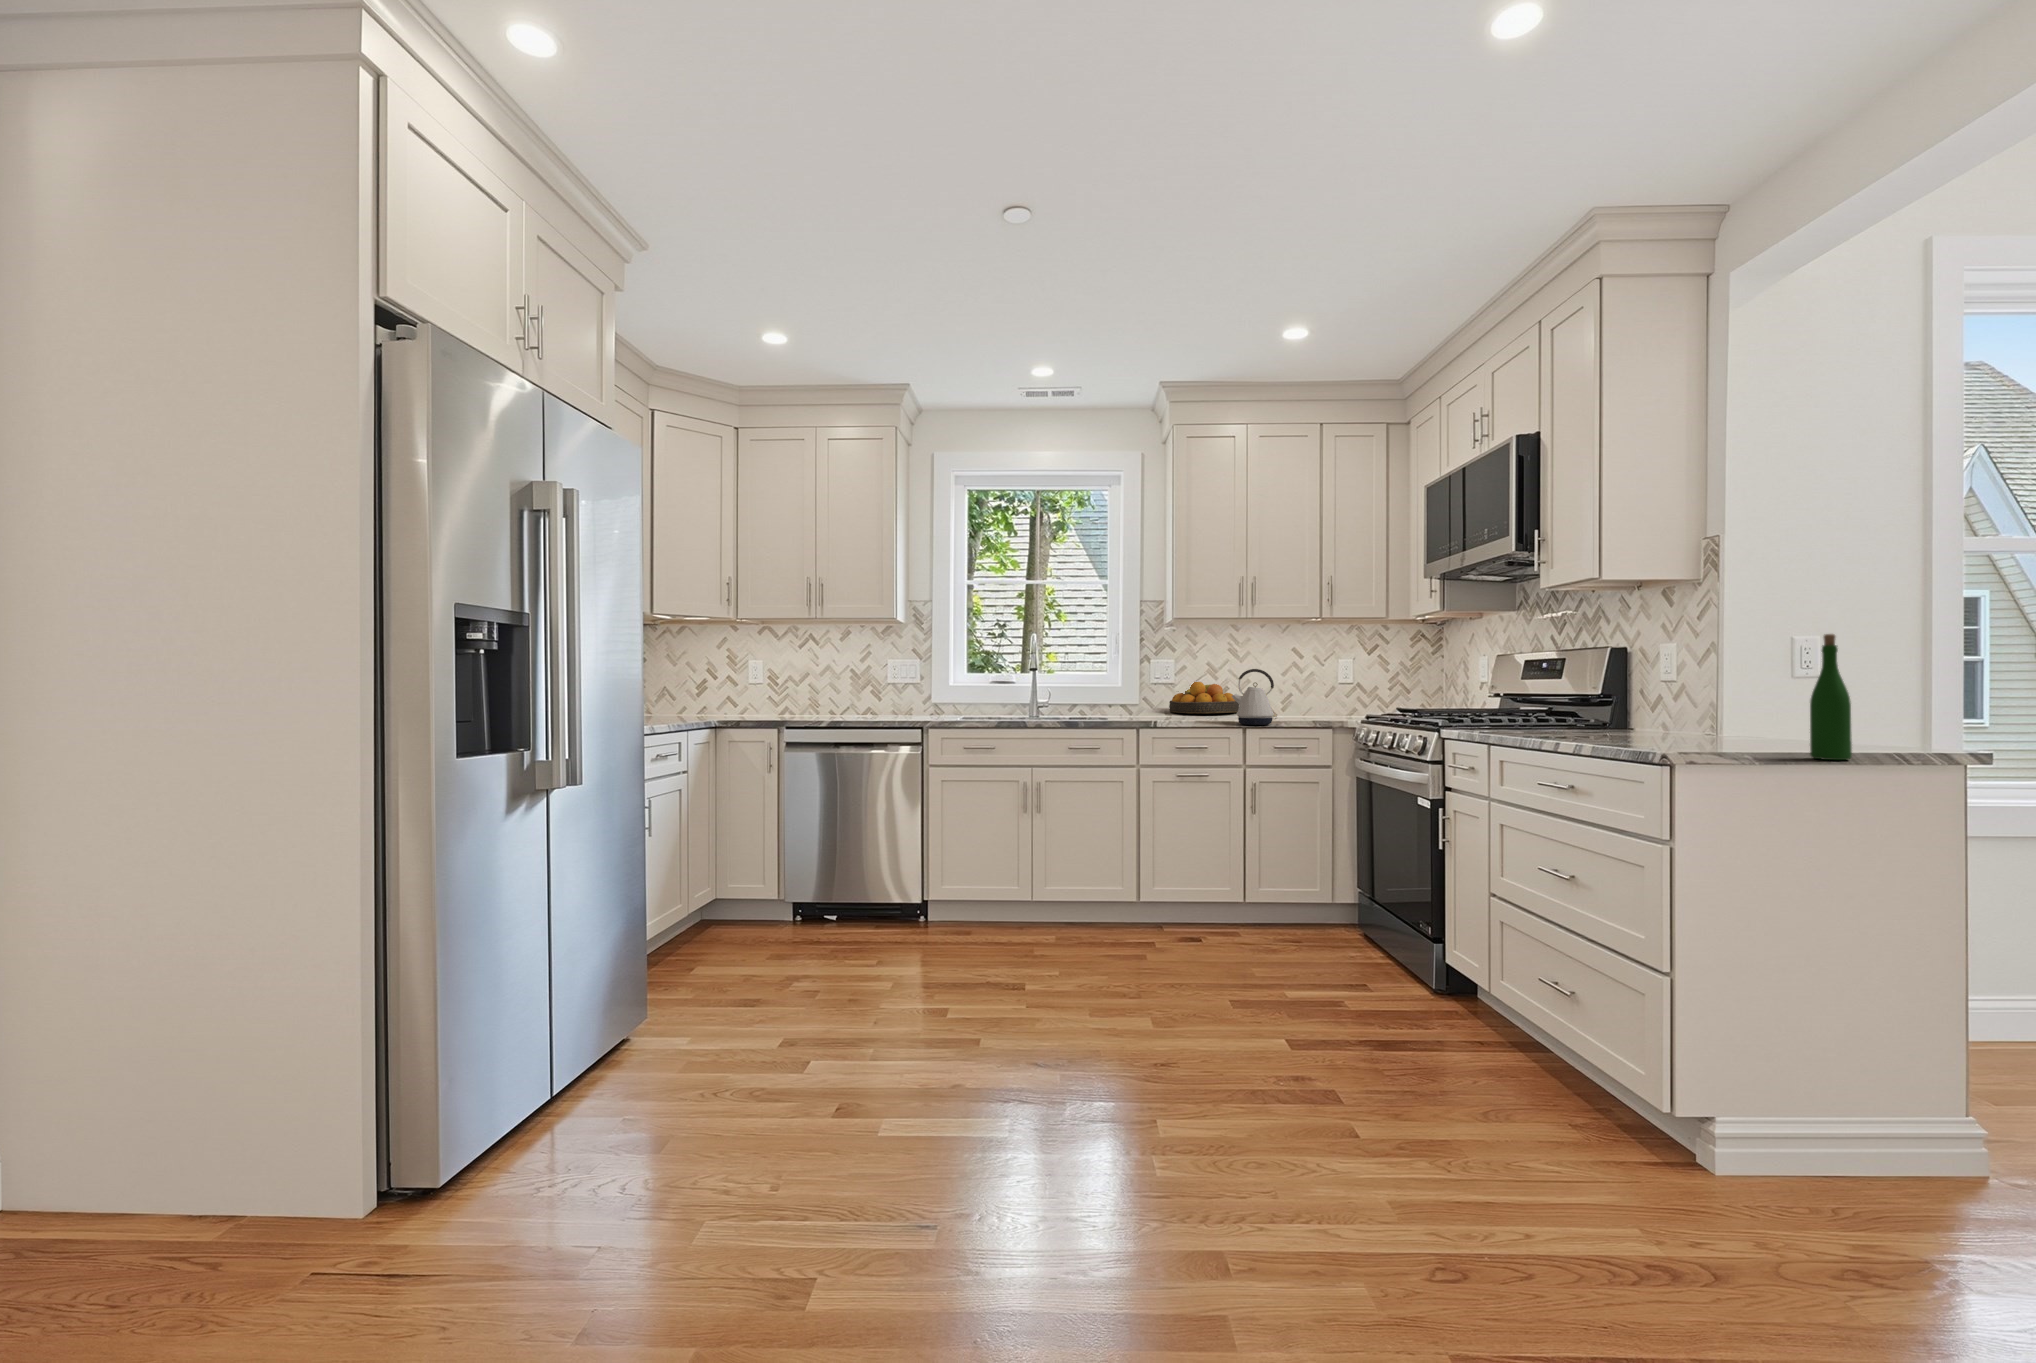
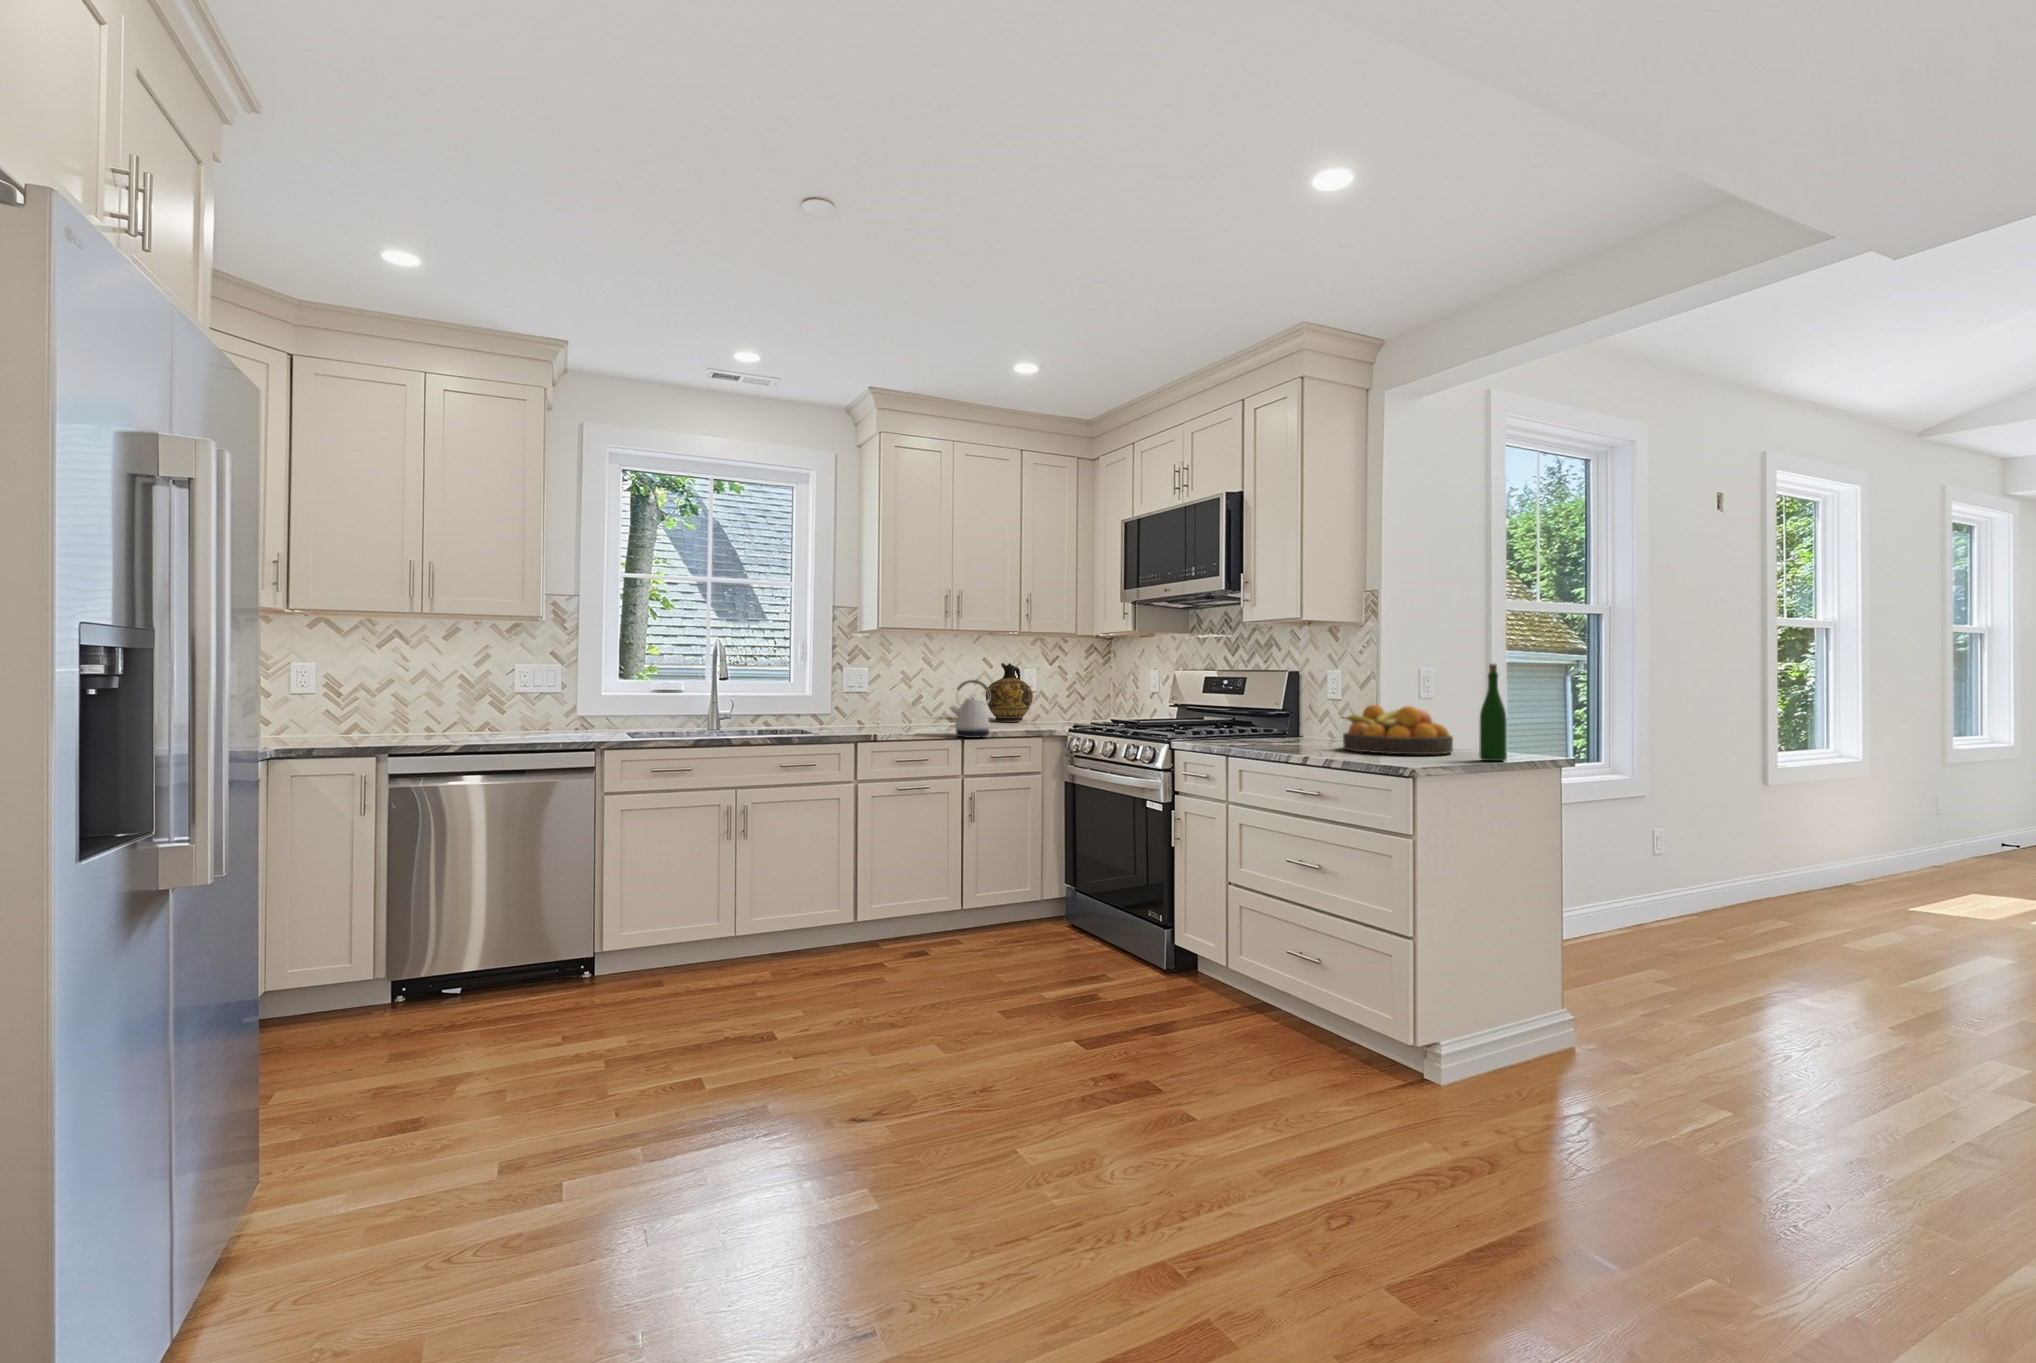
ceramic jug: none [1296,652,1346,710] -> present [986,663,1033,722]
fruit bowl: present [1169,682,1239,713] -> present [1342,705,1453,755]

